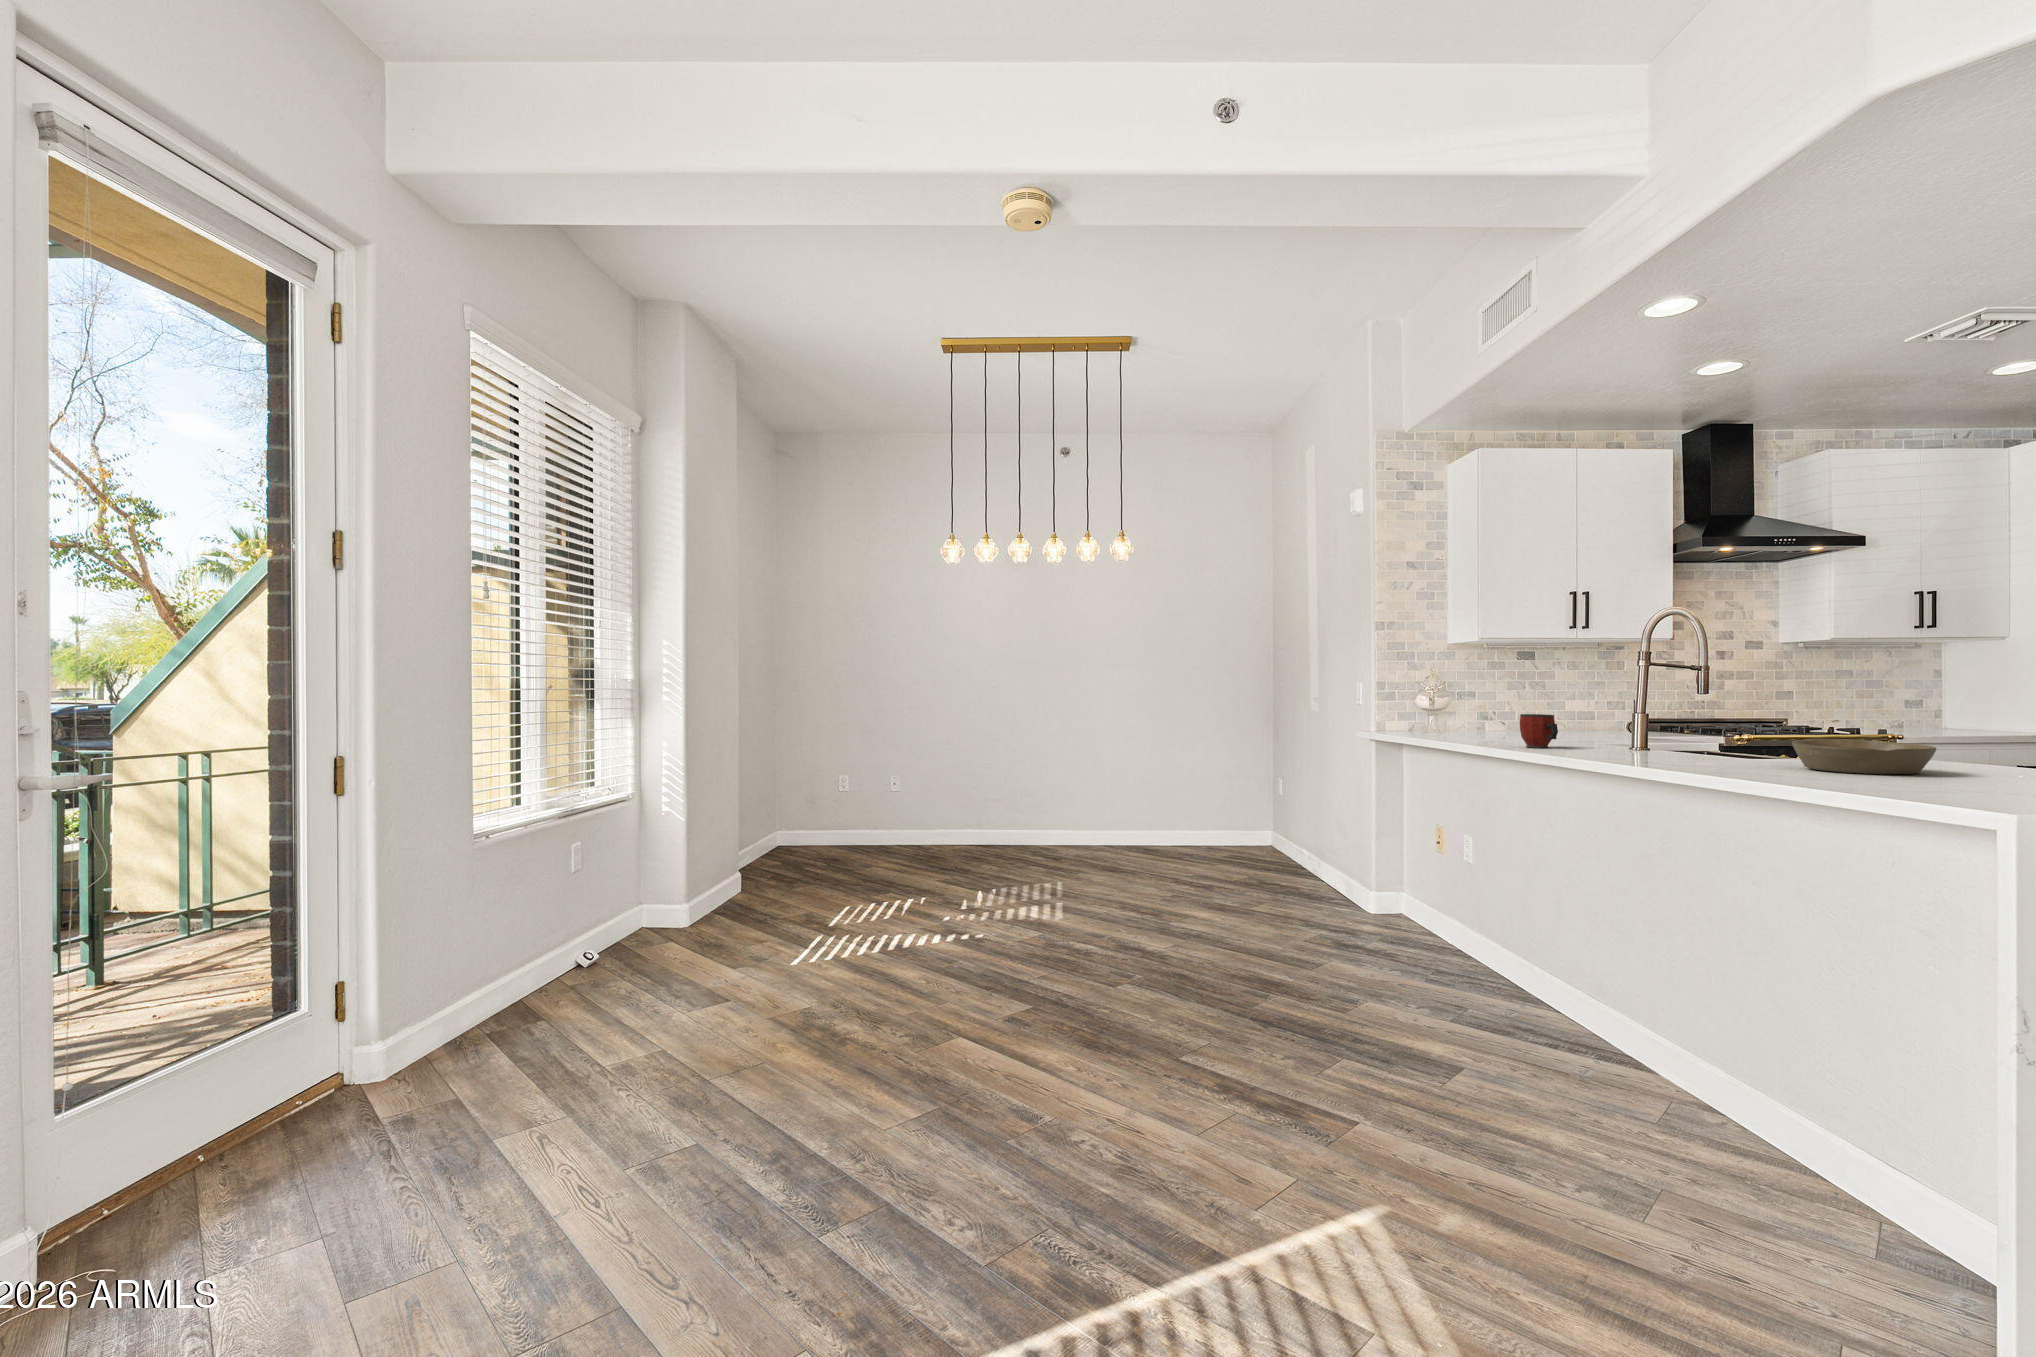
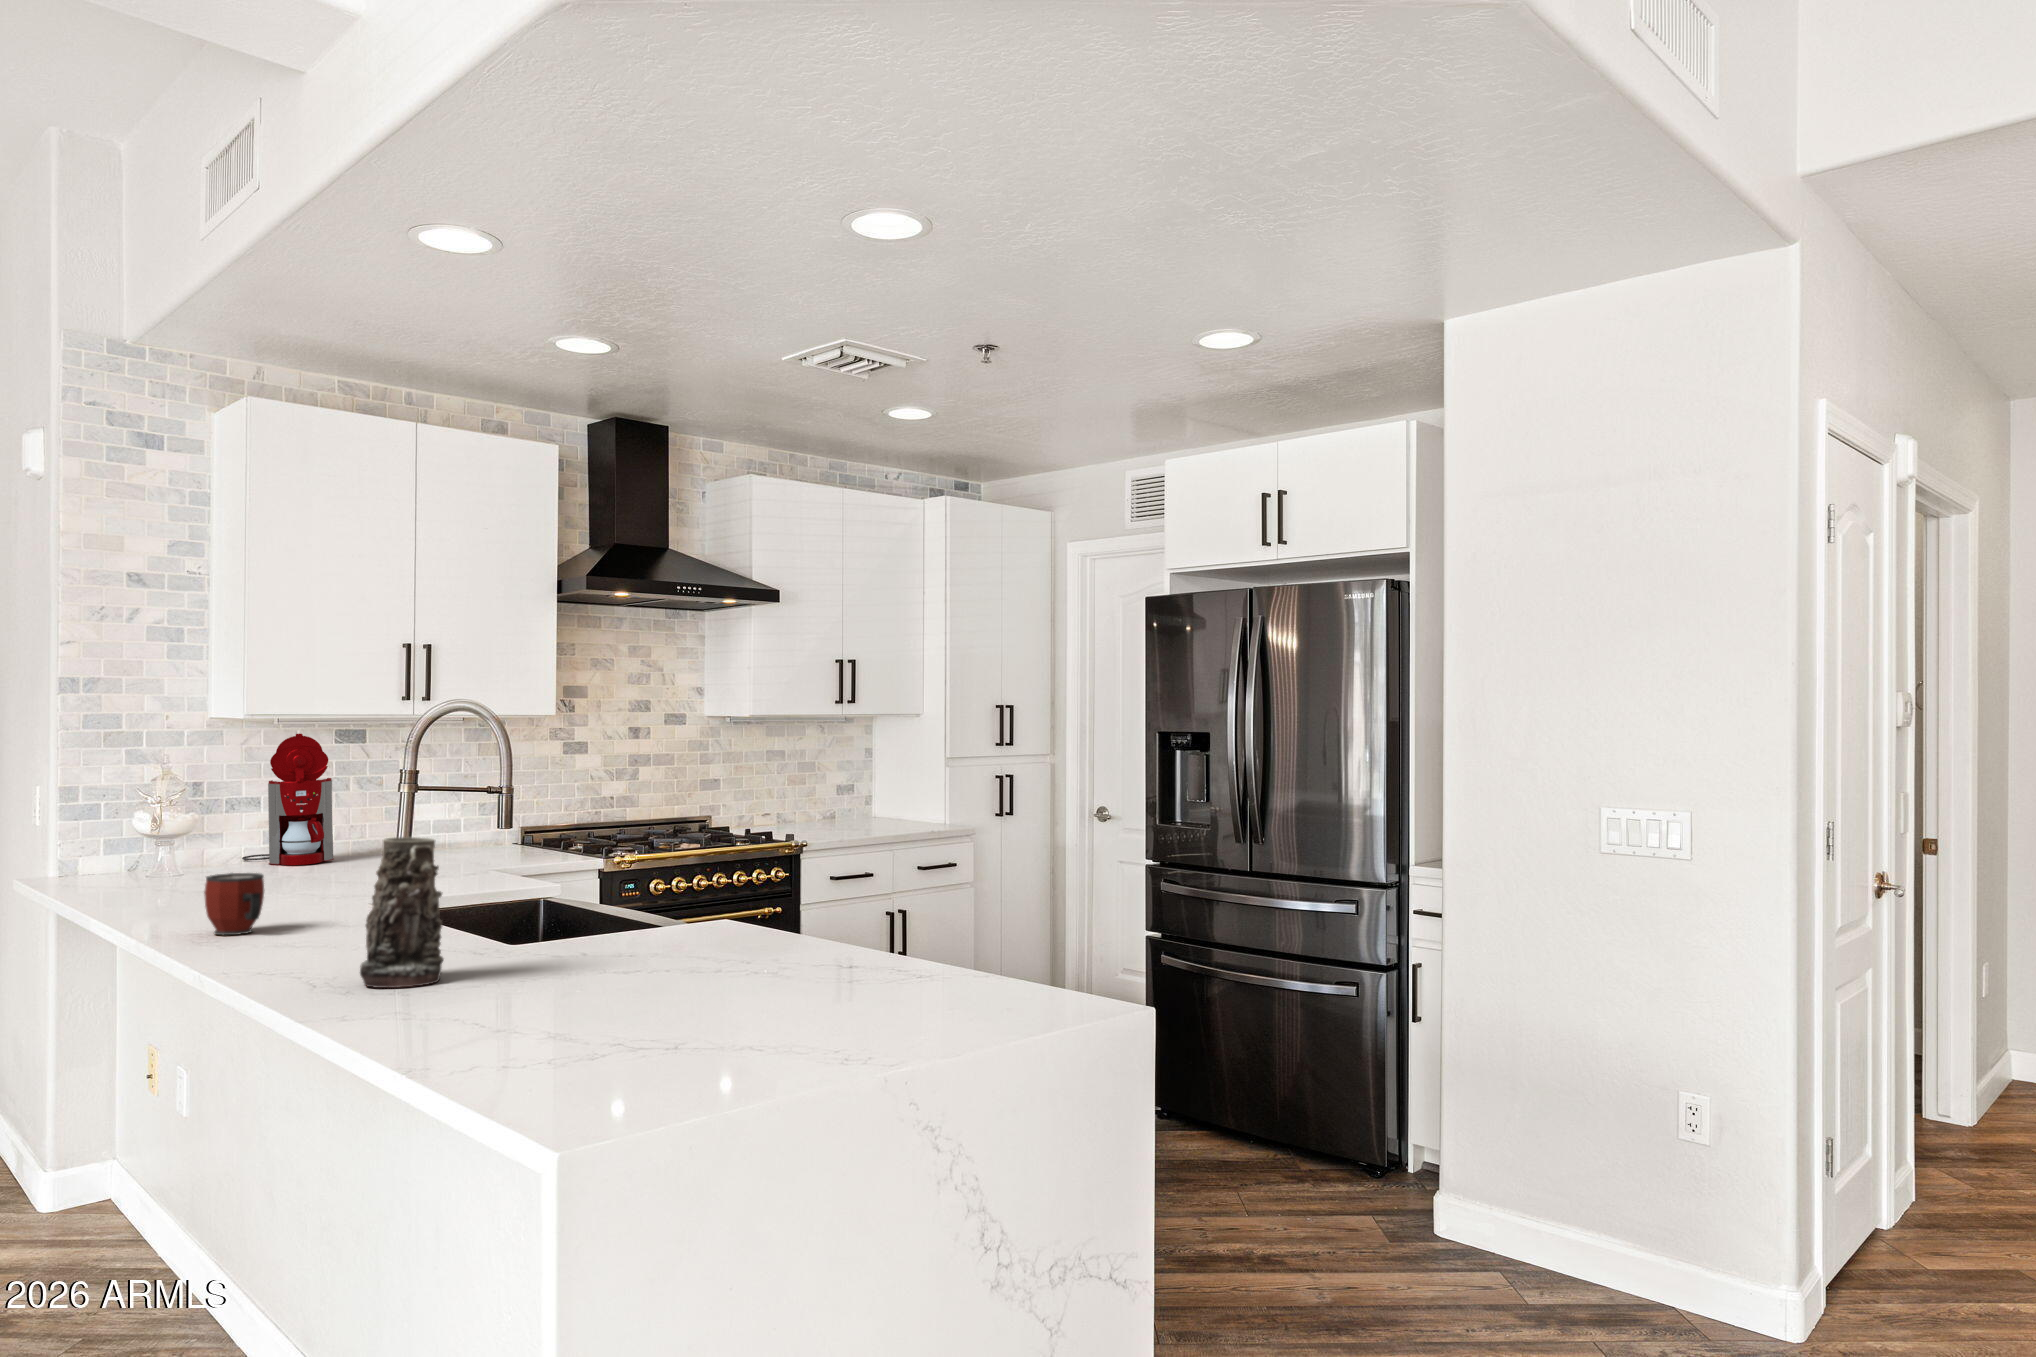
coffee maker: none [1465,653,1524,730] -> present [242,734,334,865]
vase: none [1681,678,1739,768] -> present [360,837,444,988]
bowl: present [1792,738,1936,774] -> none [516,918,673,982]

